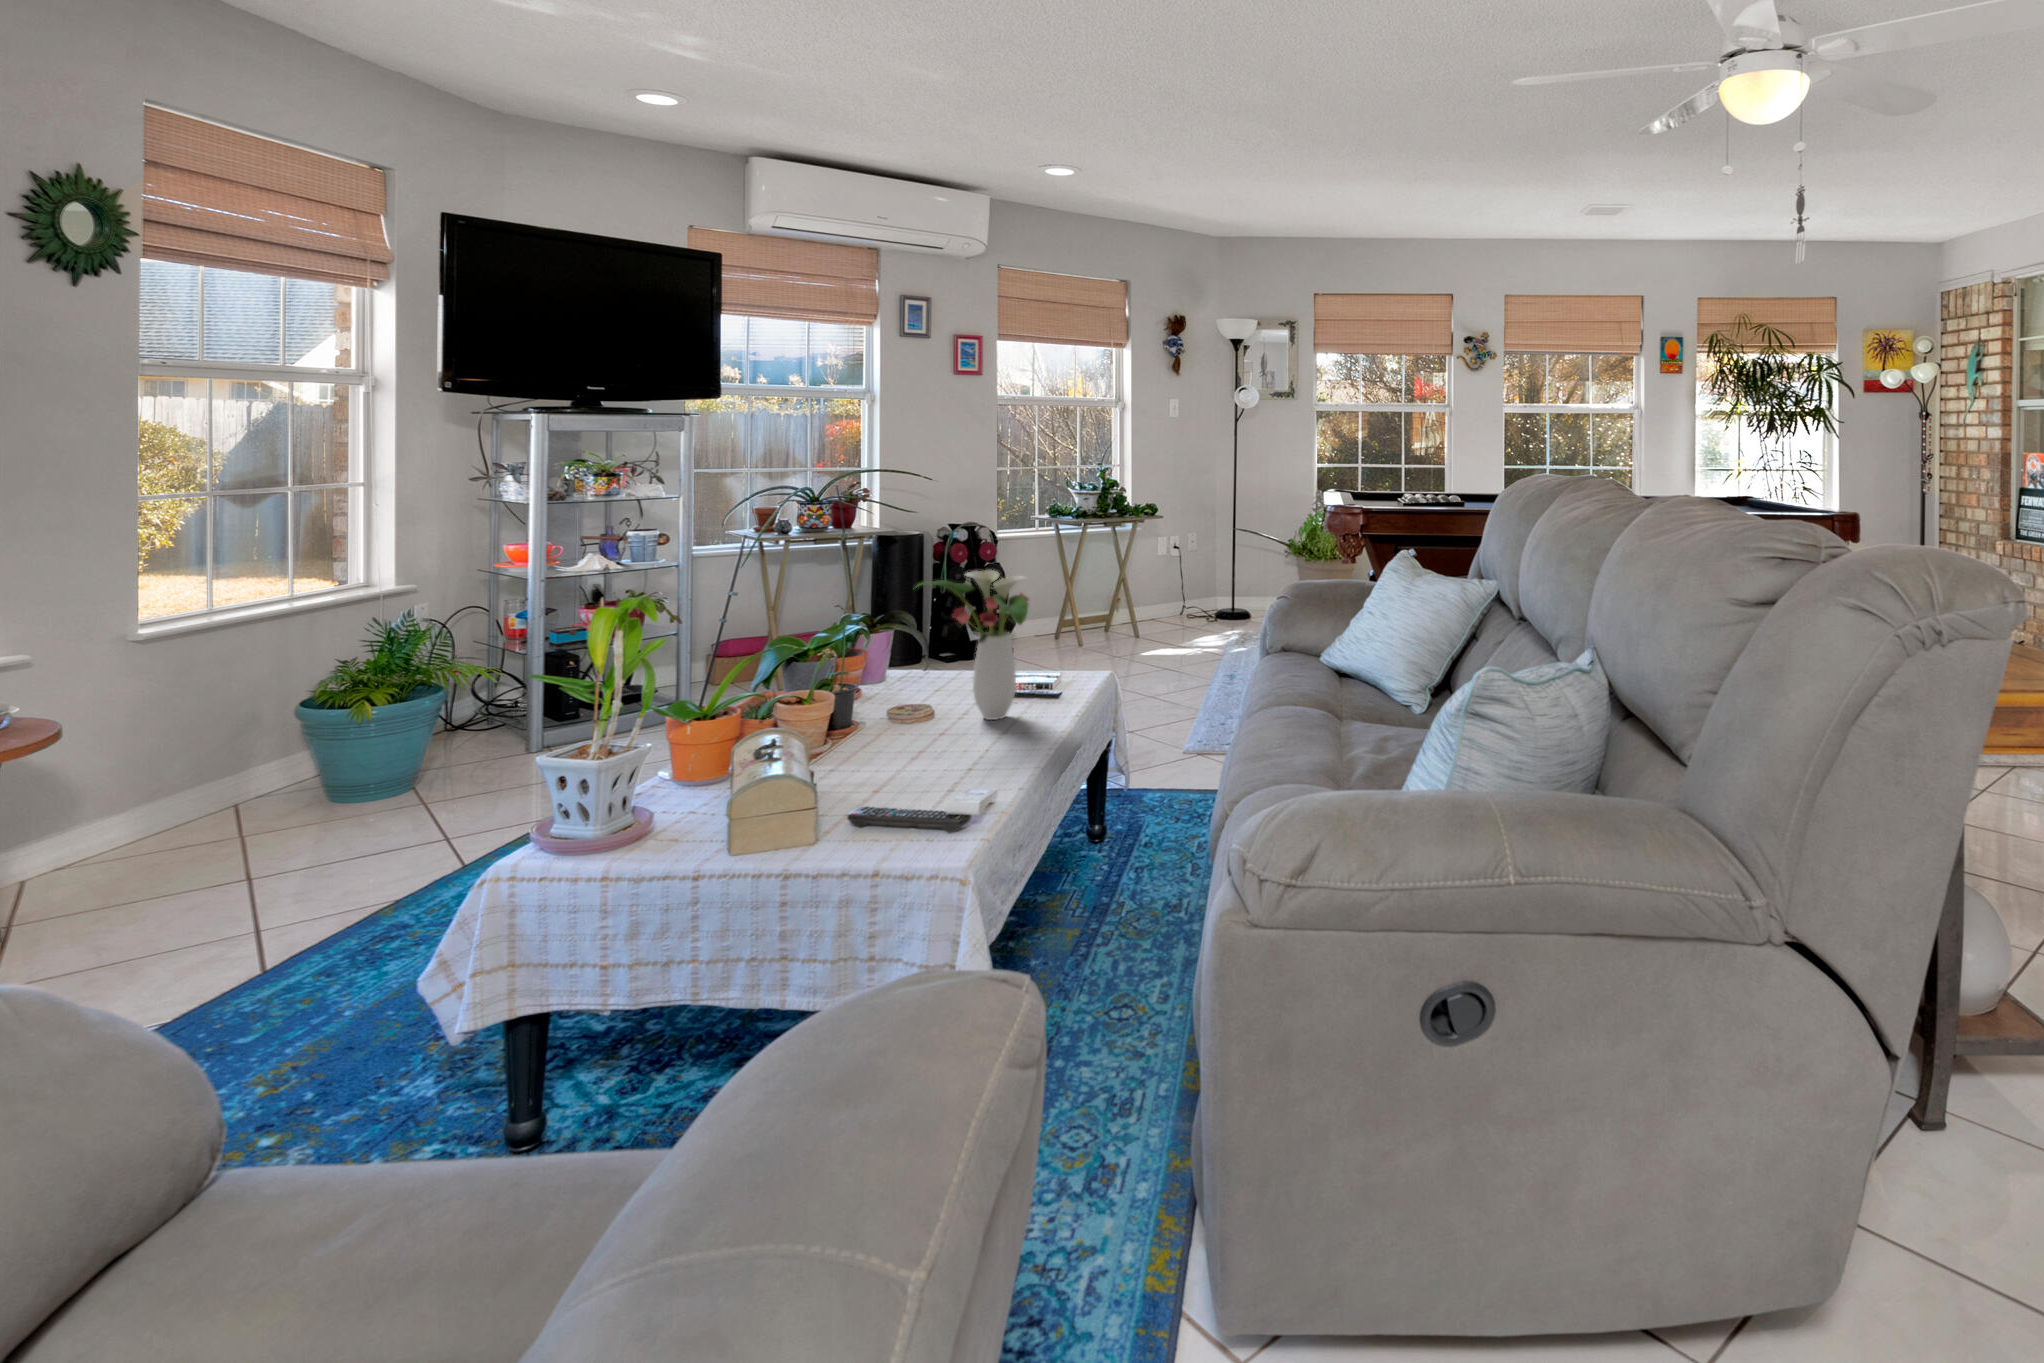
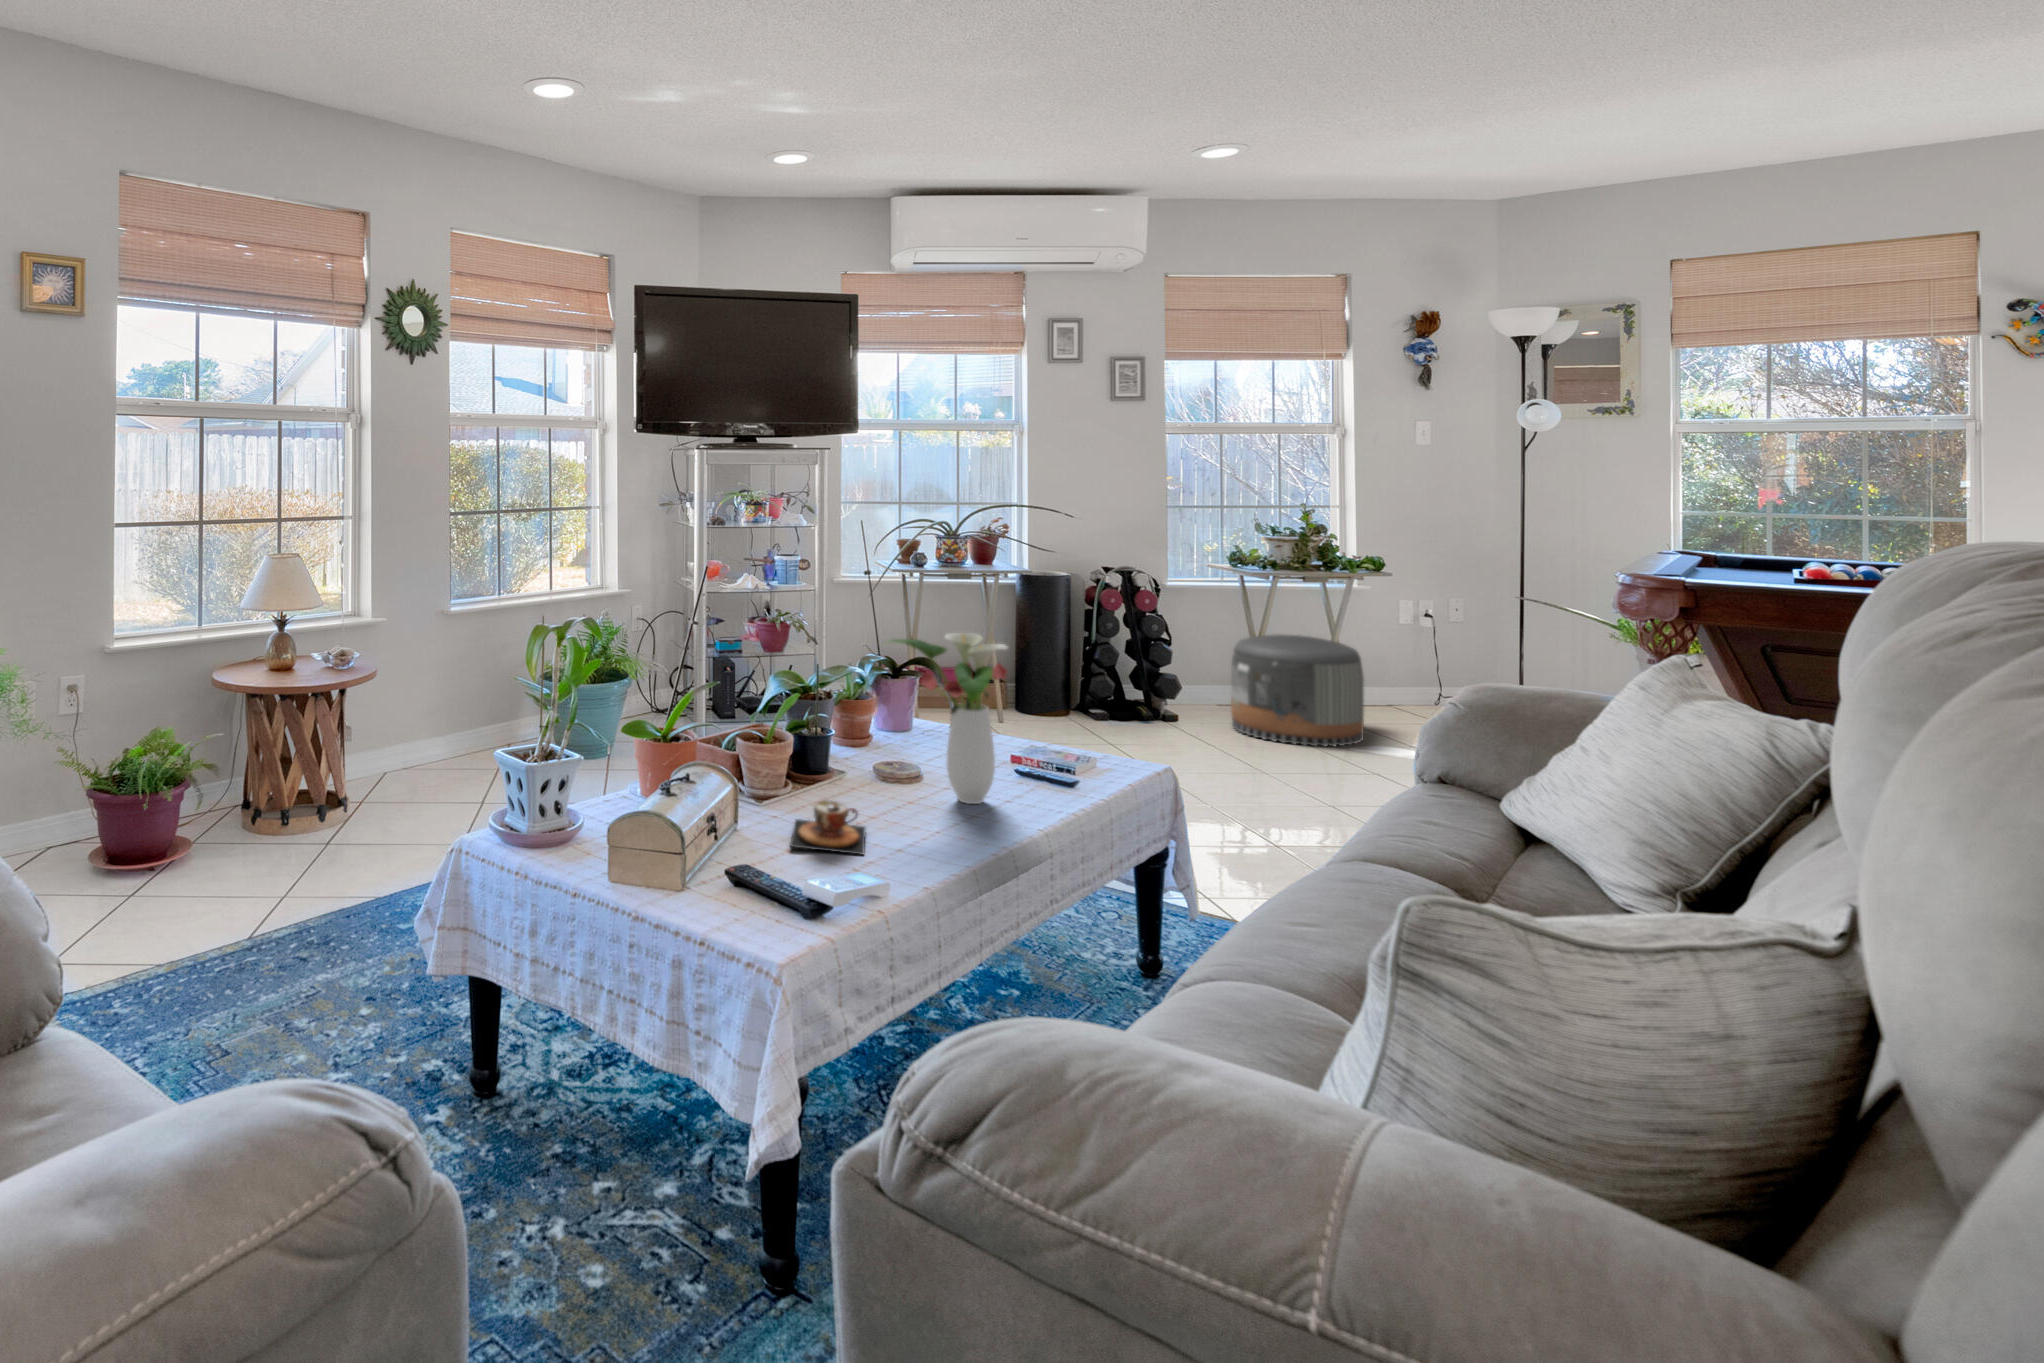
pouf: none [1057,568,1152,655] -> present [1231,634,1364,746]
teacup: none [860,734,947,784] -> present [790,800,865,854]

